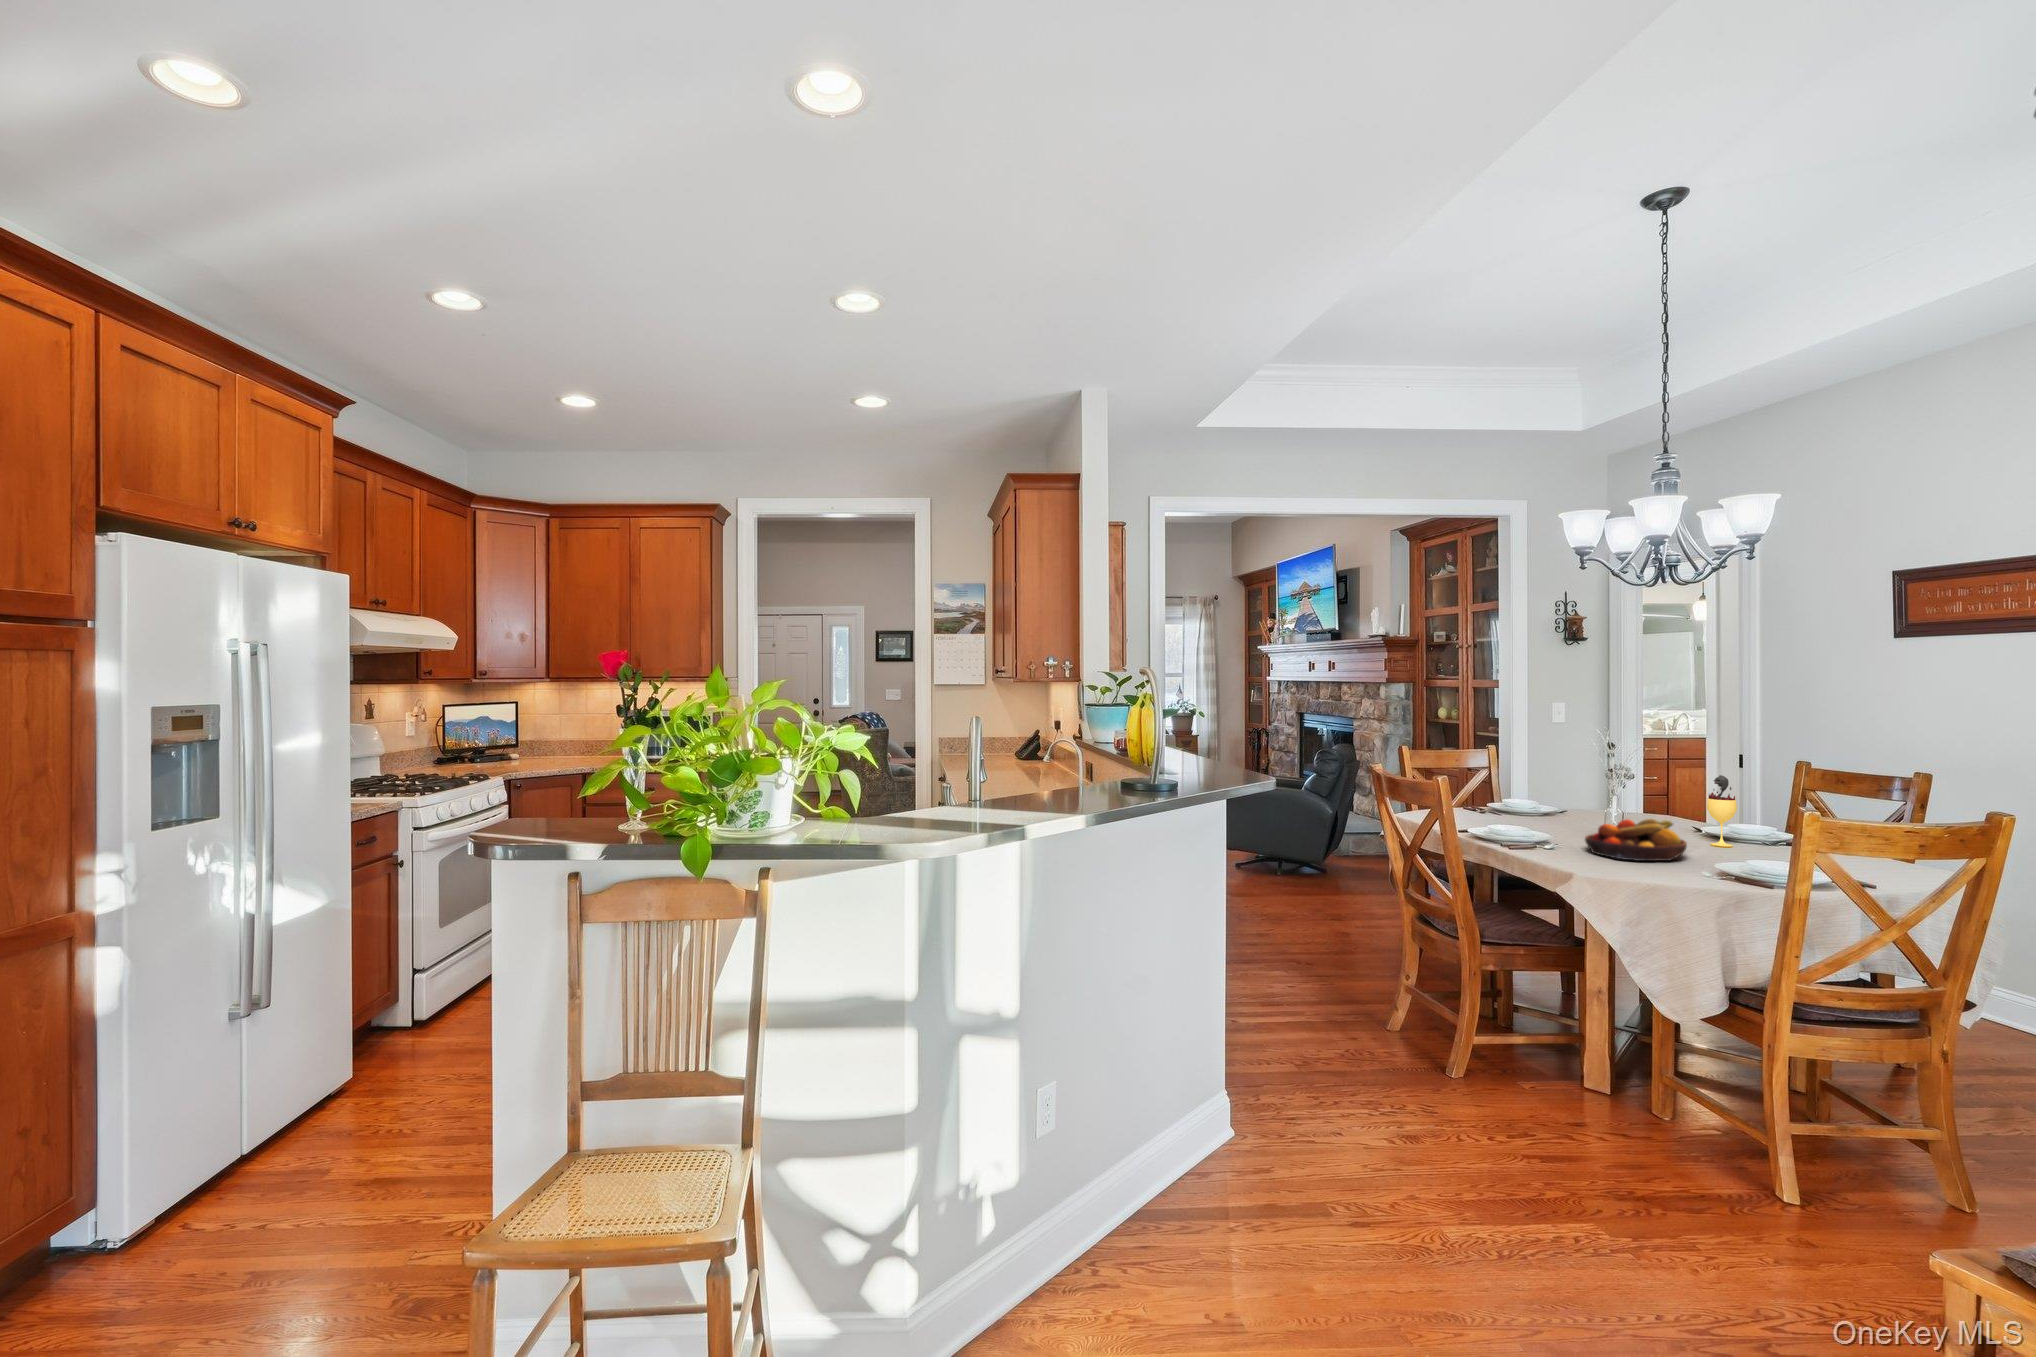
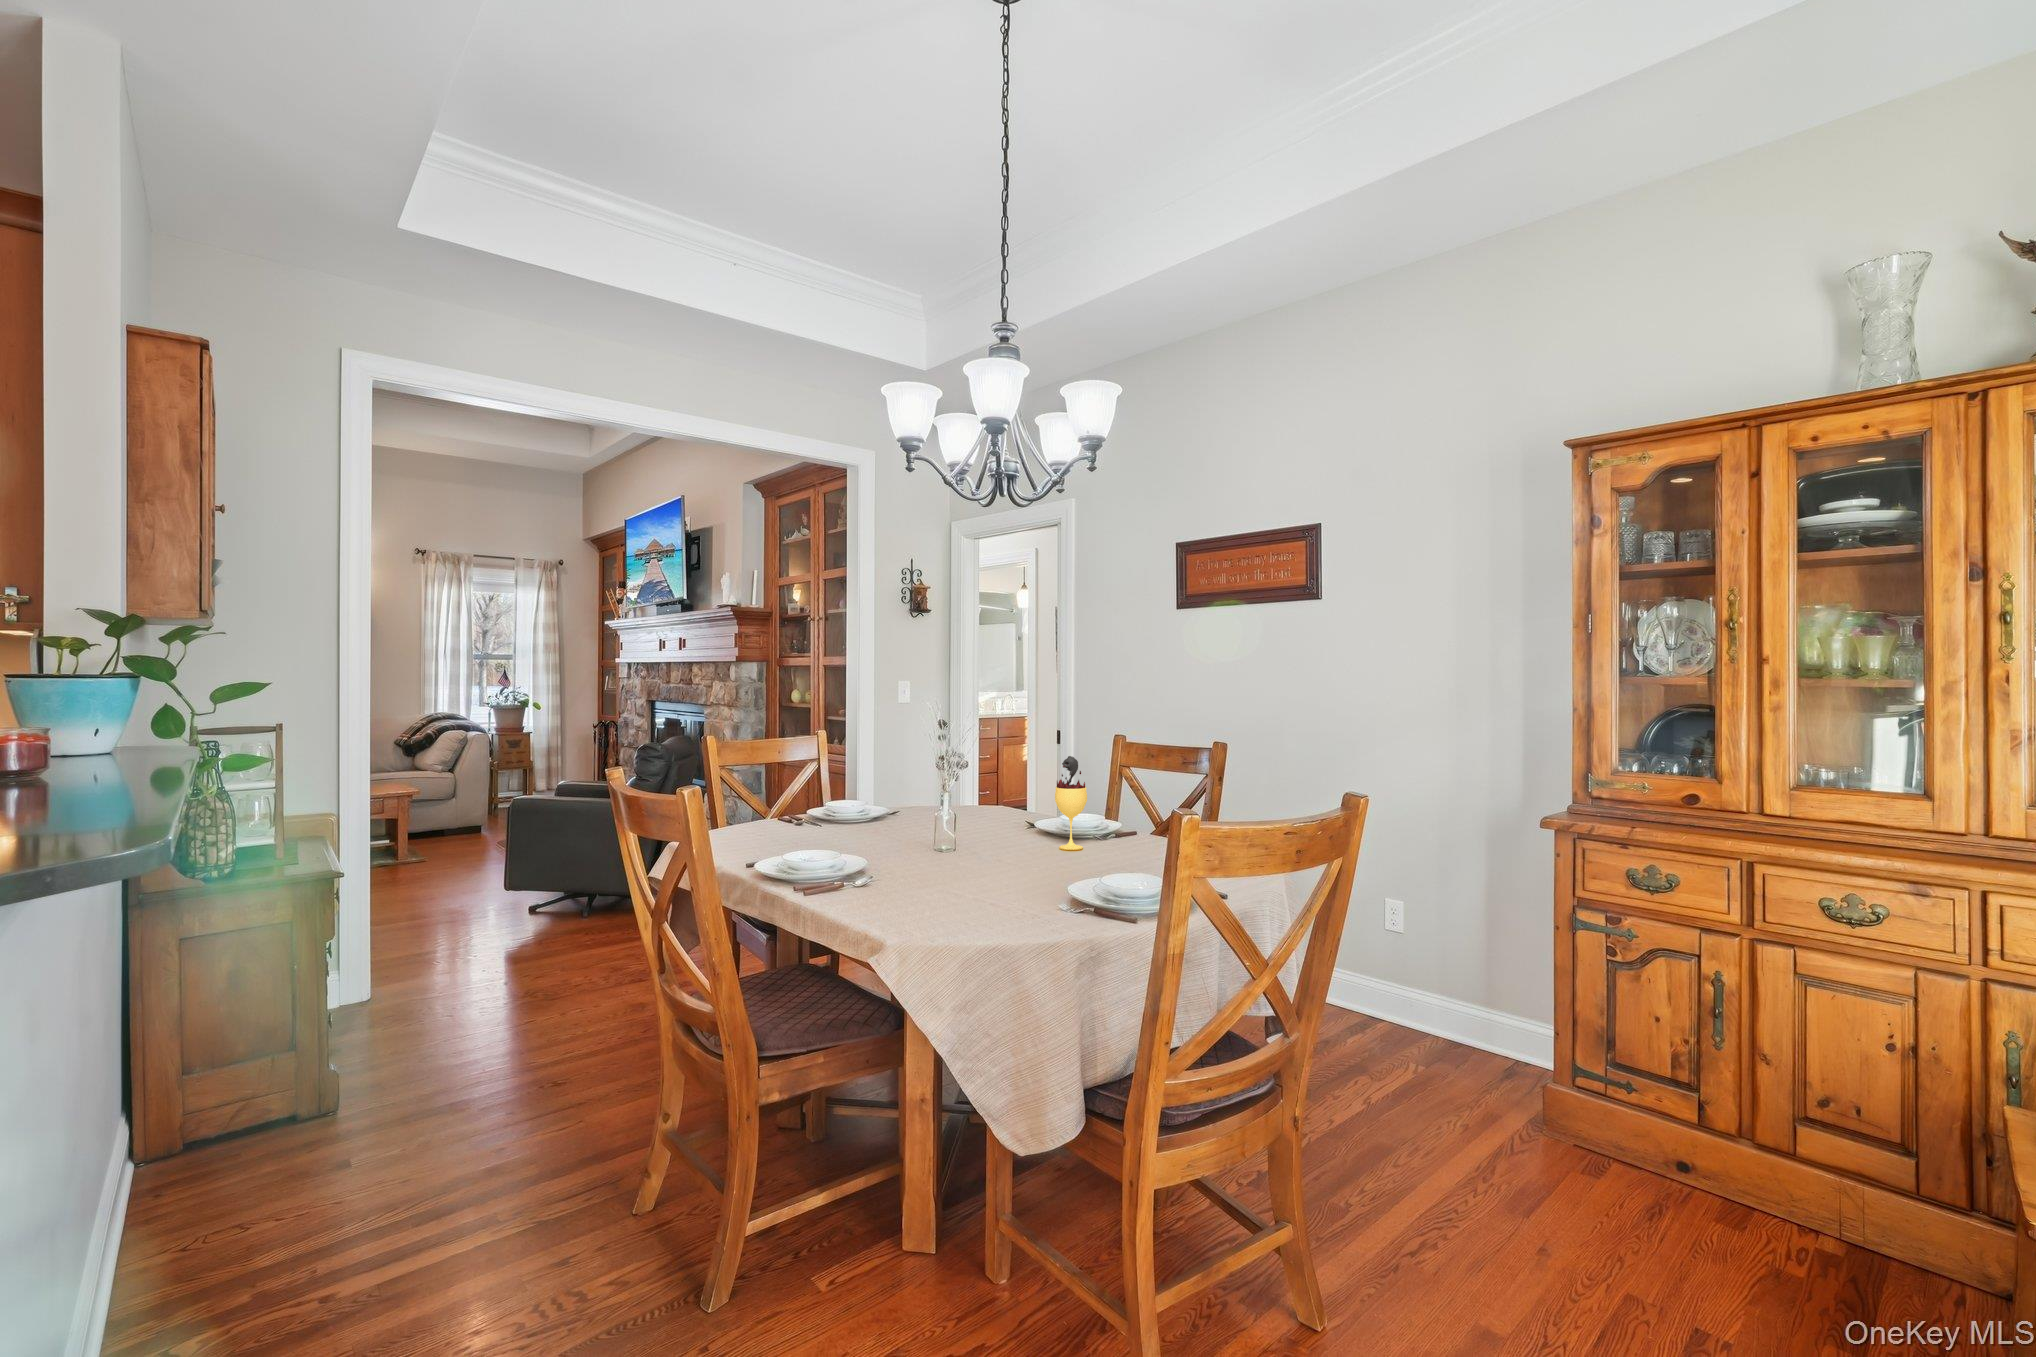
fruit bowl: present [1585,819,1687,861] -> none [907,822,1034,892]

